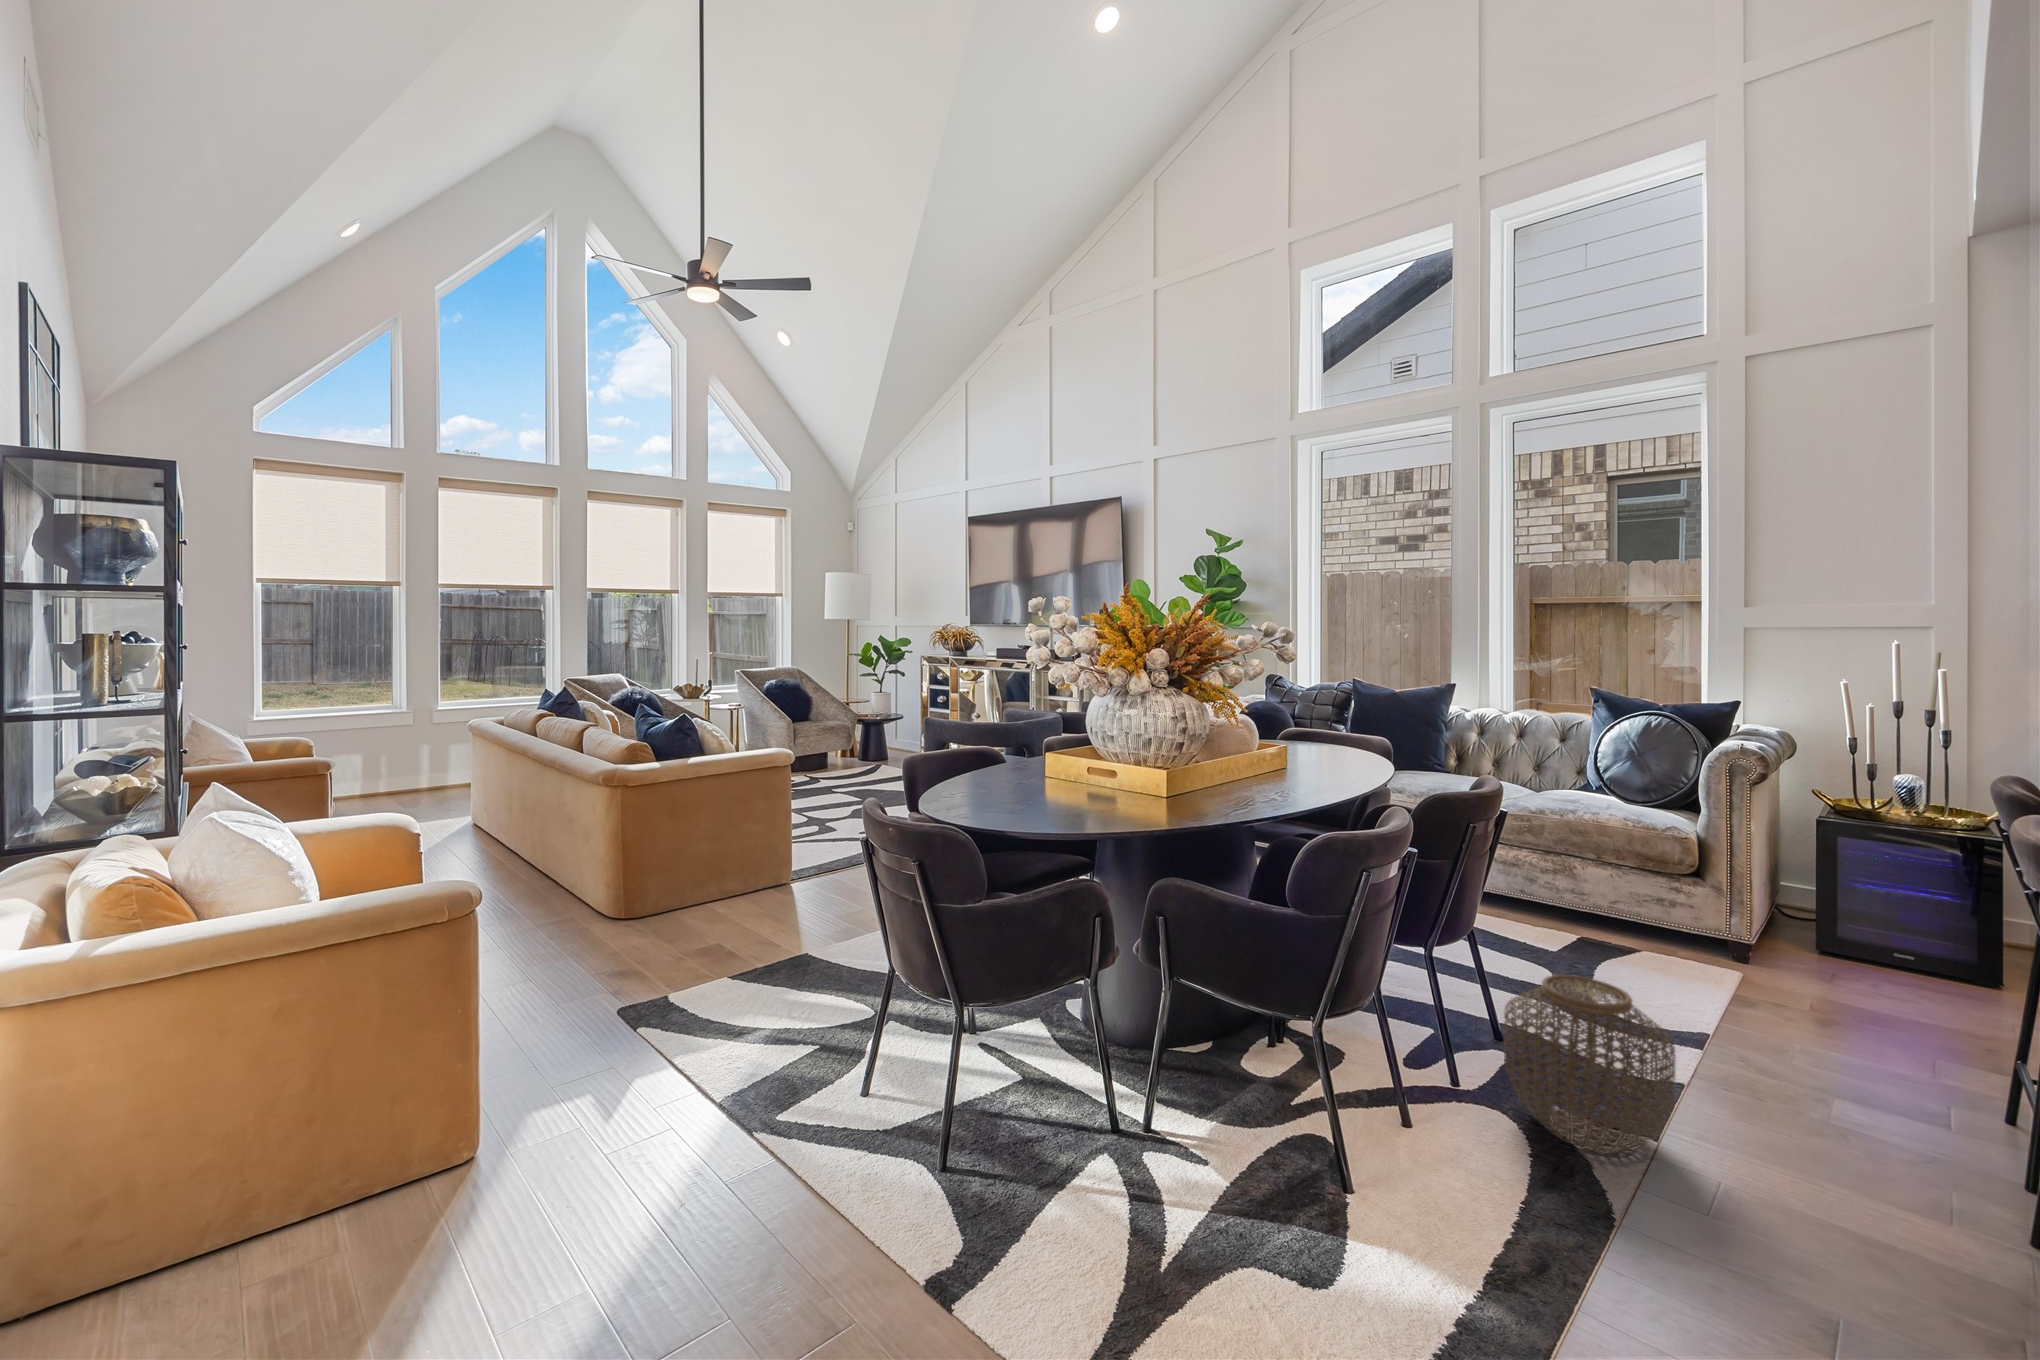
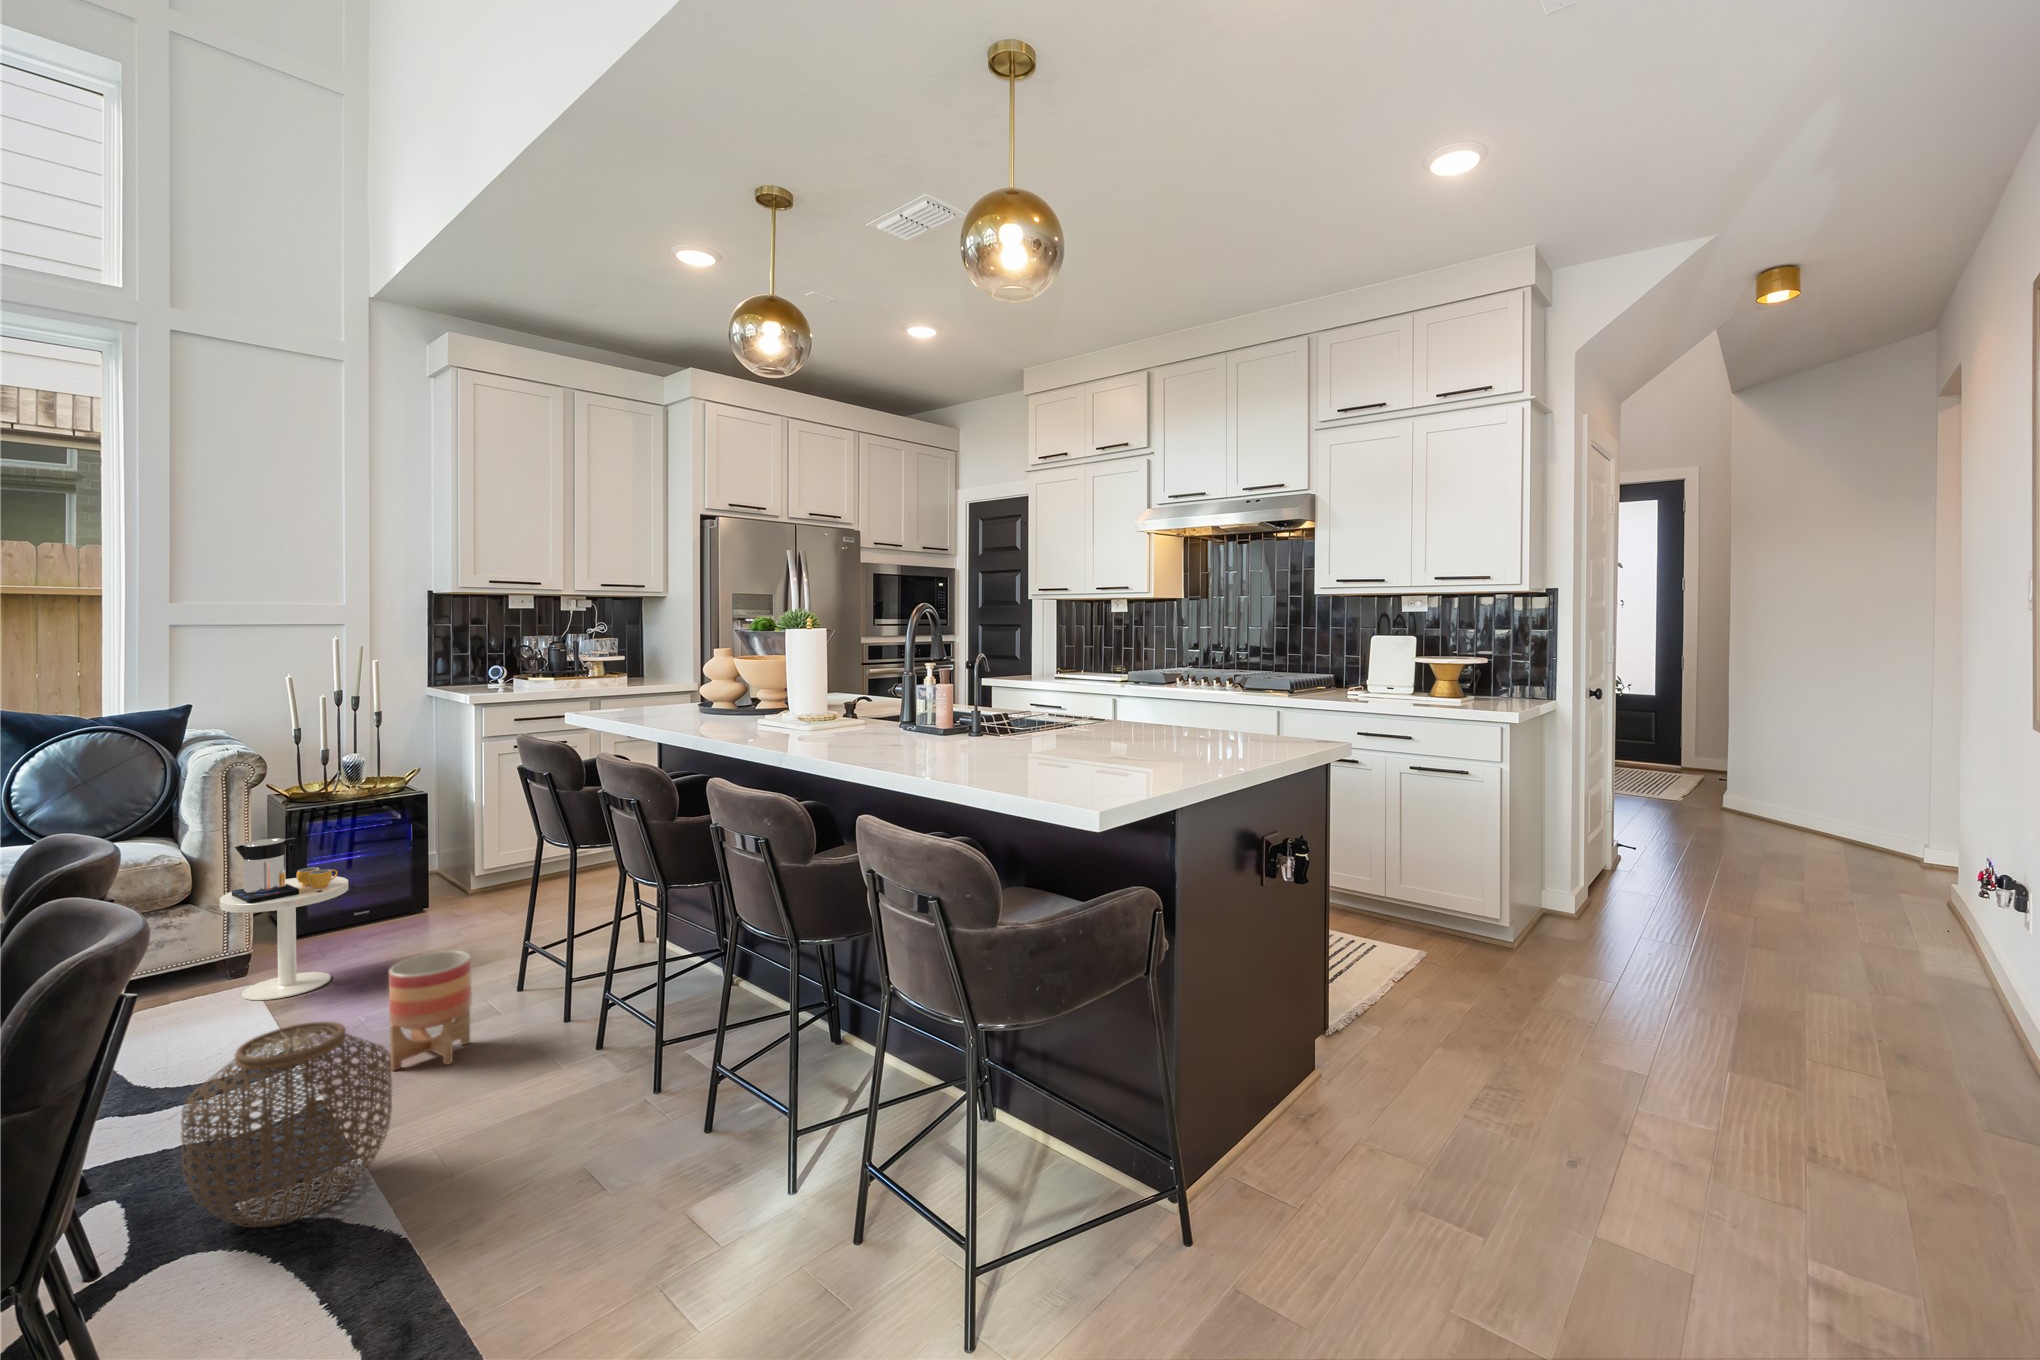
side table: none [1703,833,1833,998] -> present [220,838,348,1000]
planter: none [1767,991,1876,1129] -> present [389,951,472,1071]

